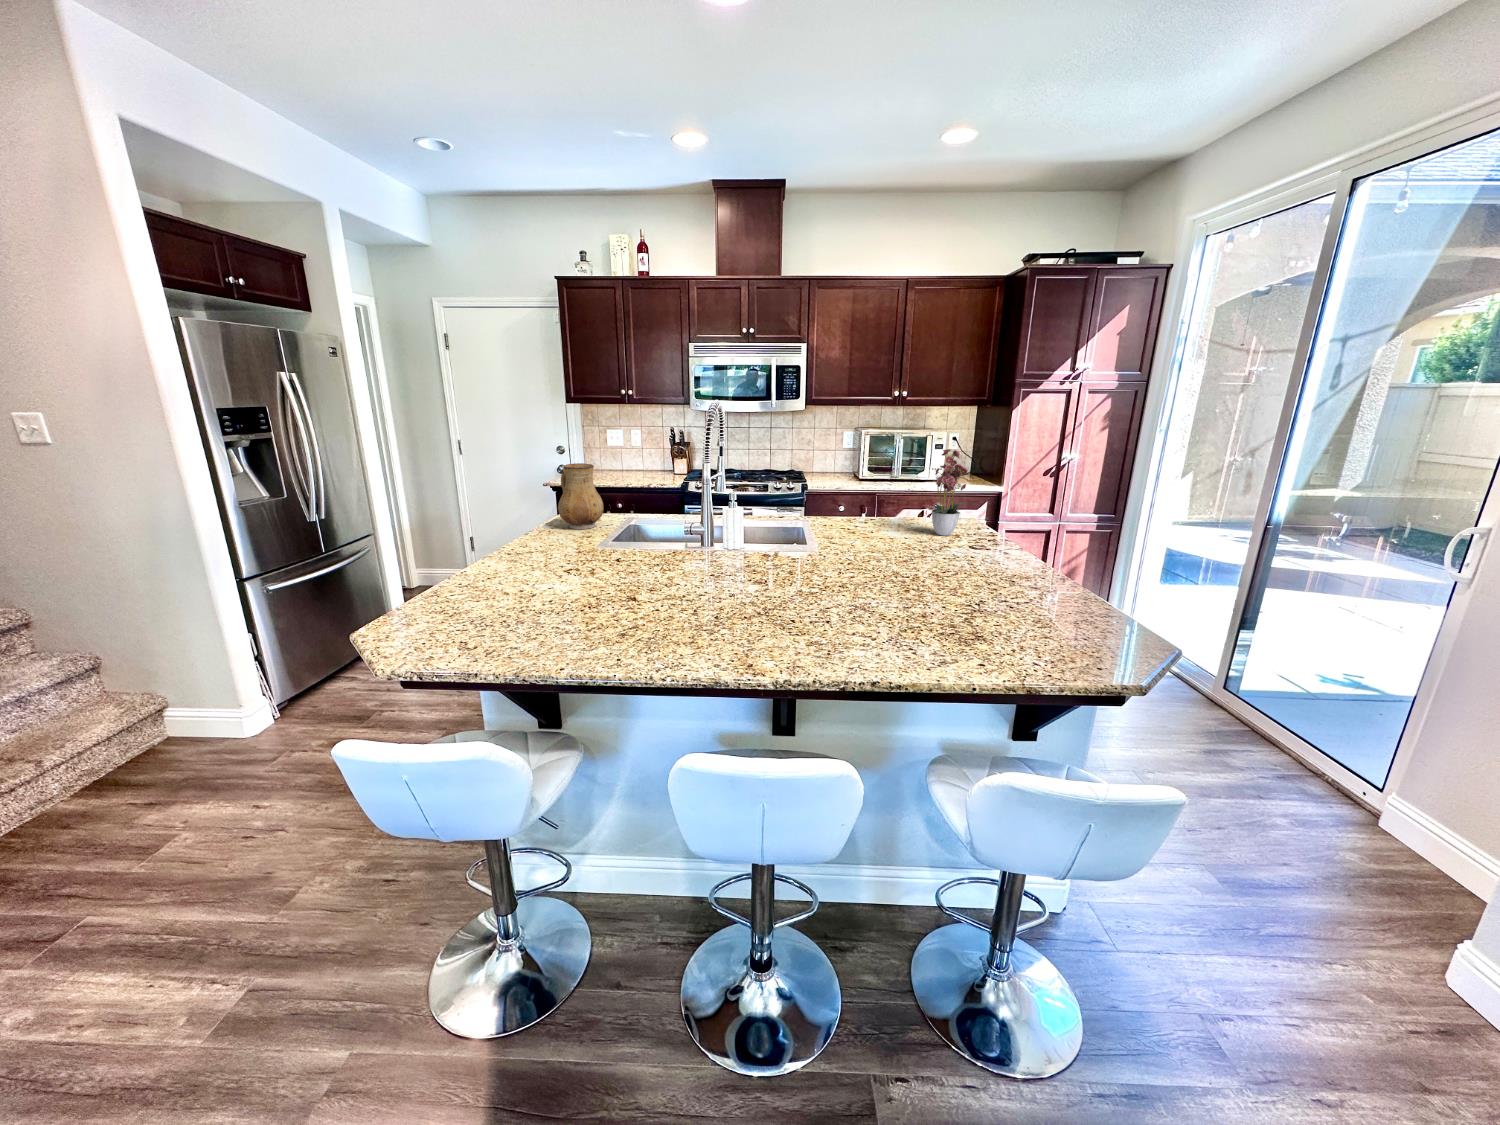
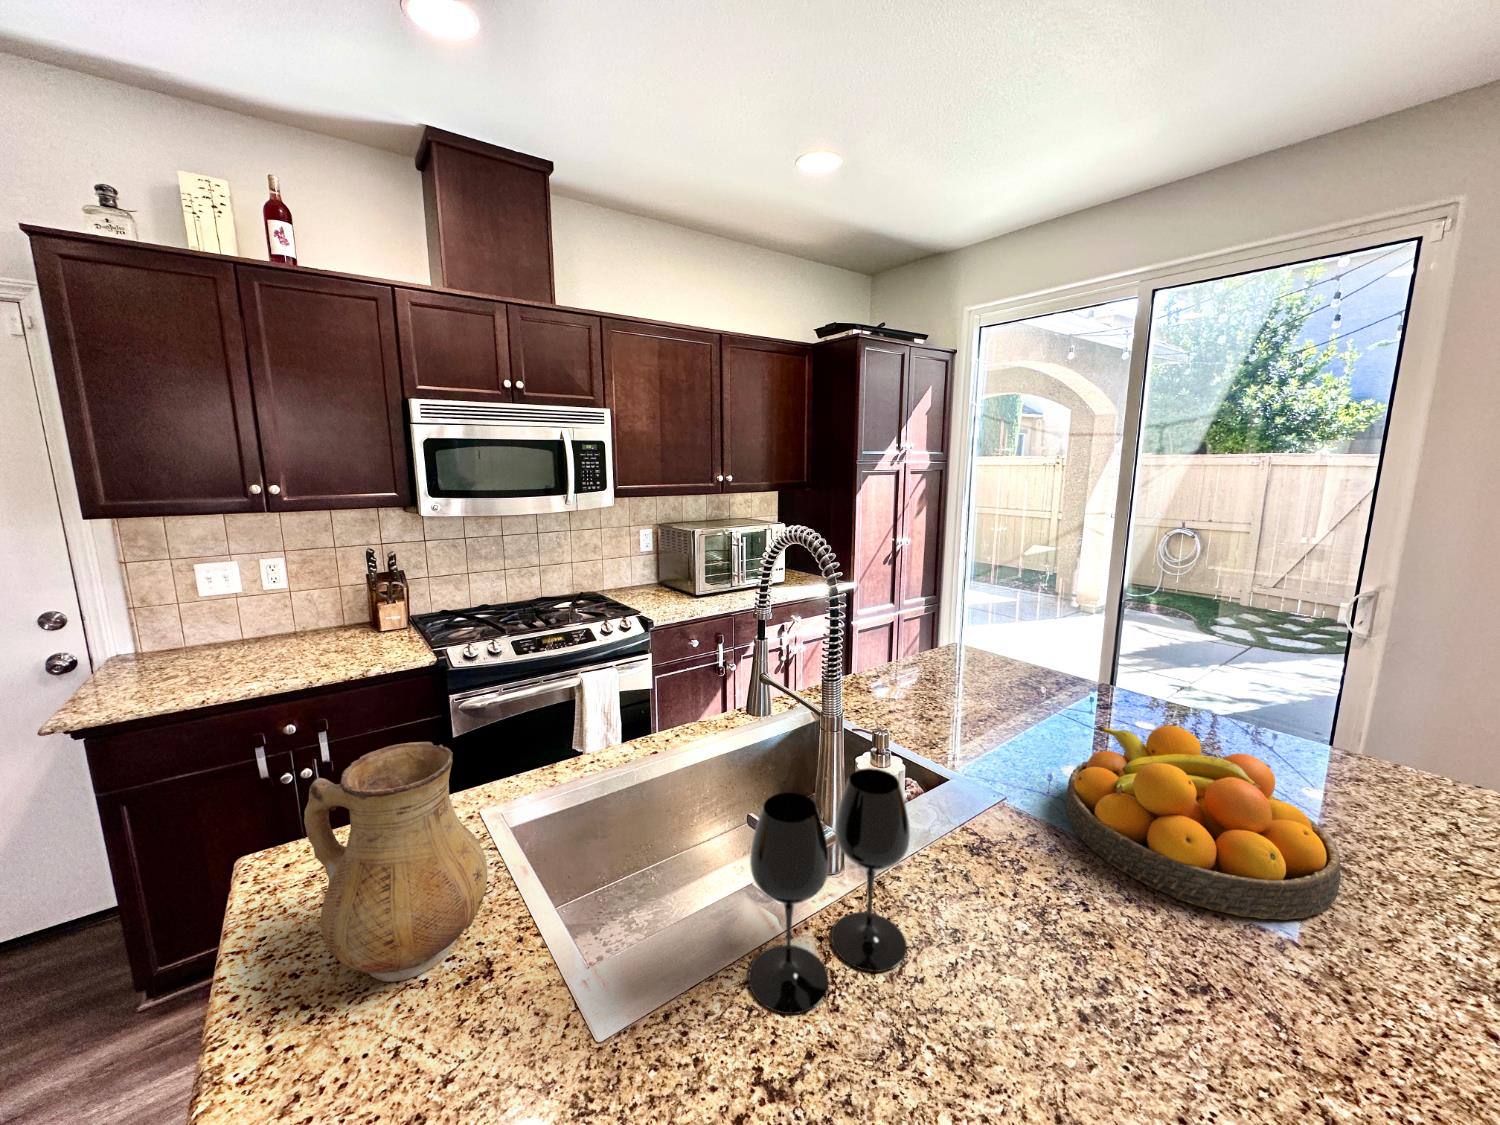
flower arrangement: present [931,449,968,536] -> none [993,562,1078,695]
wine glass: none [639,484,700,552] -> present [748,768,910,1014]
fruit bowl: none [801,515,912,581] -> present [1066,726,1341,920]

